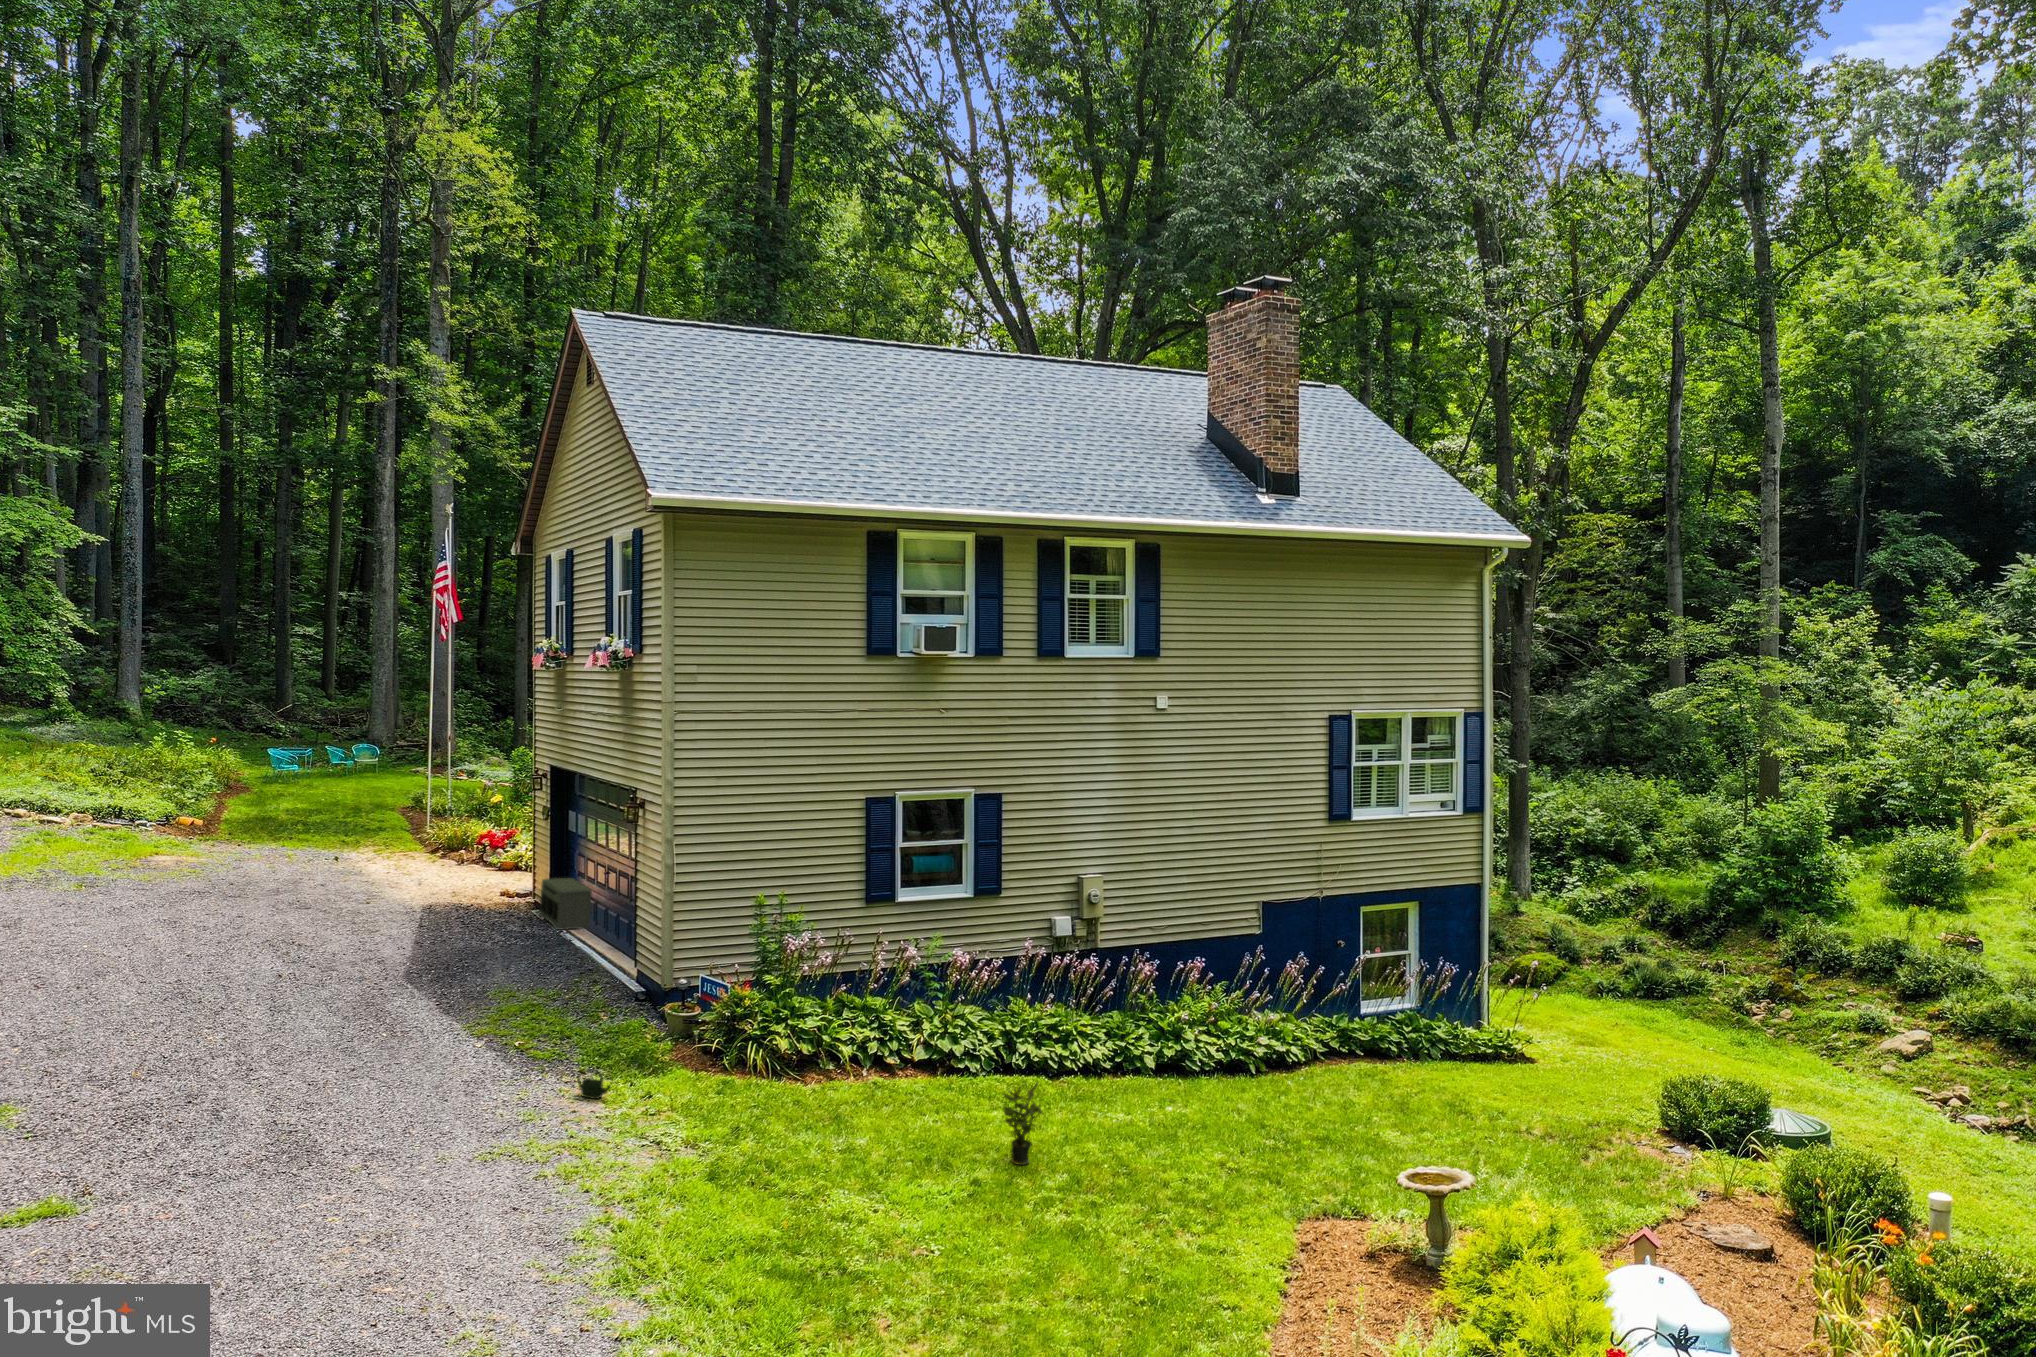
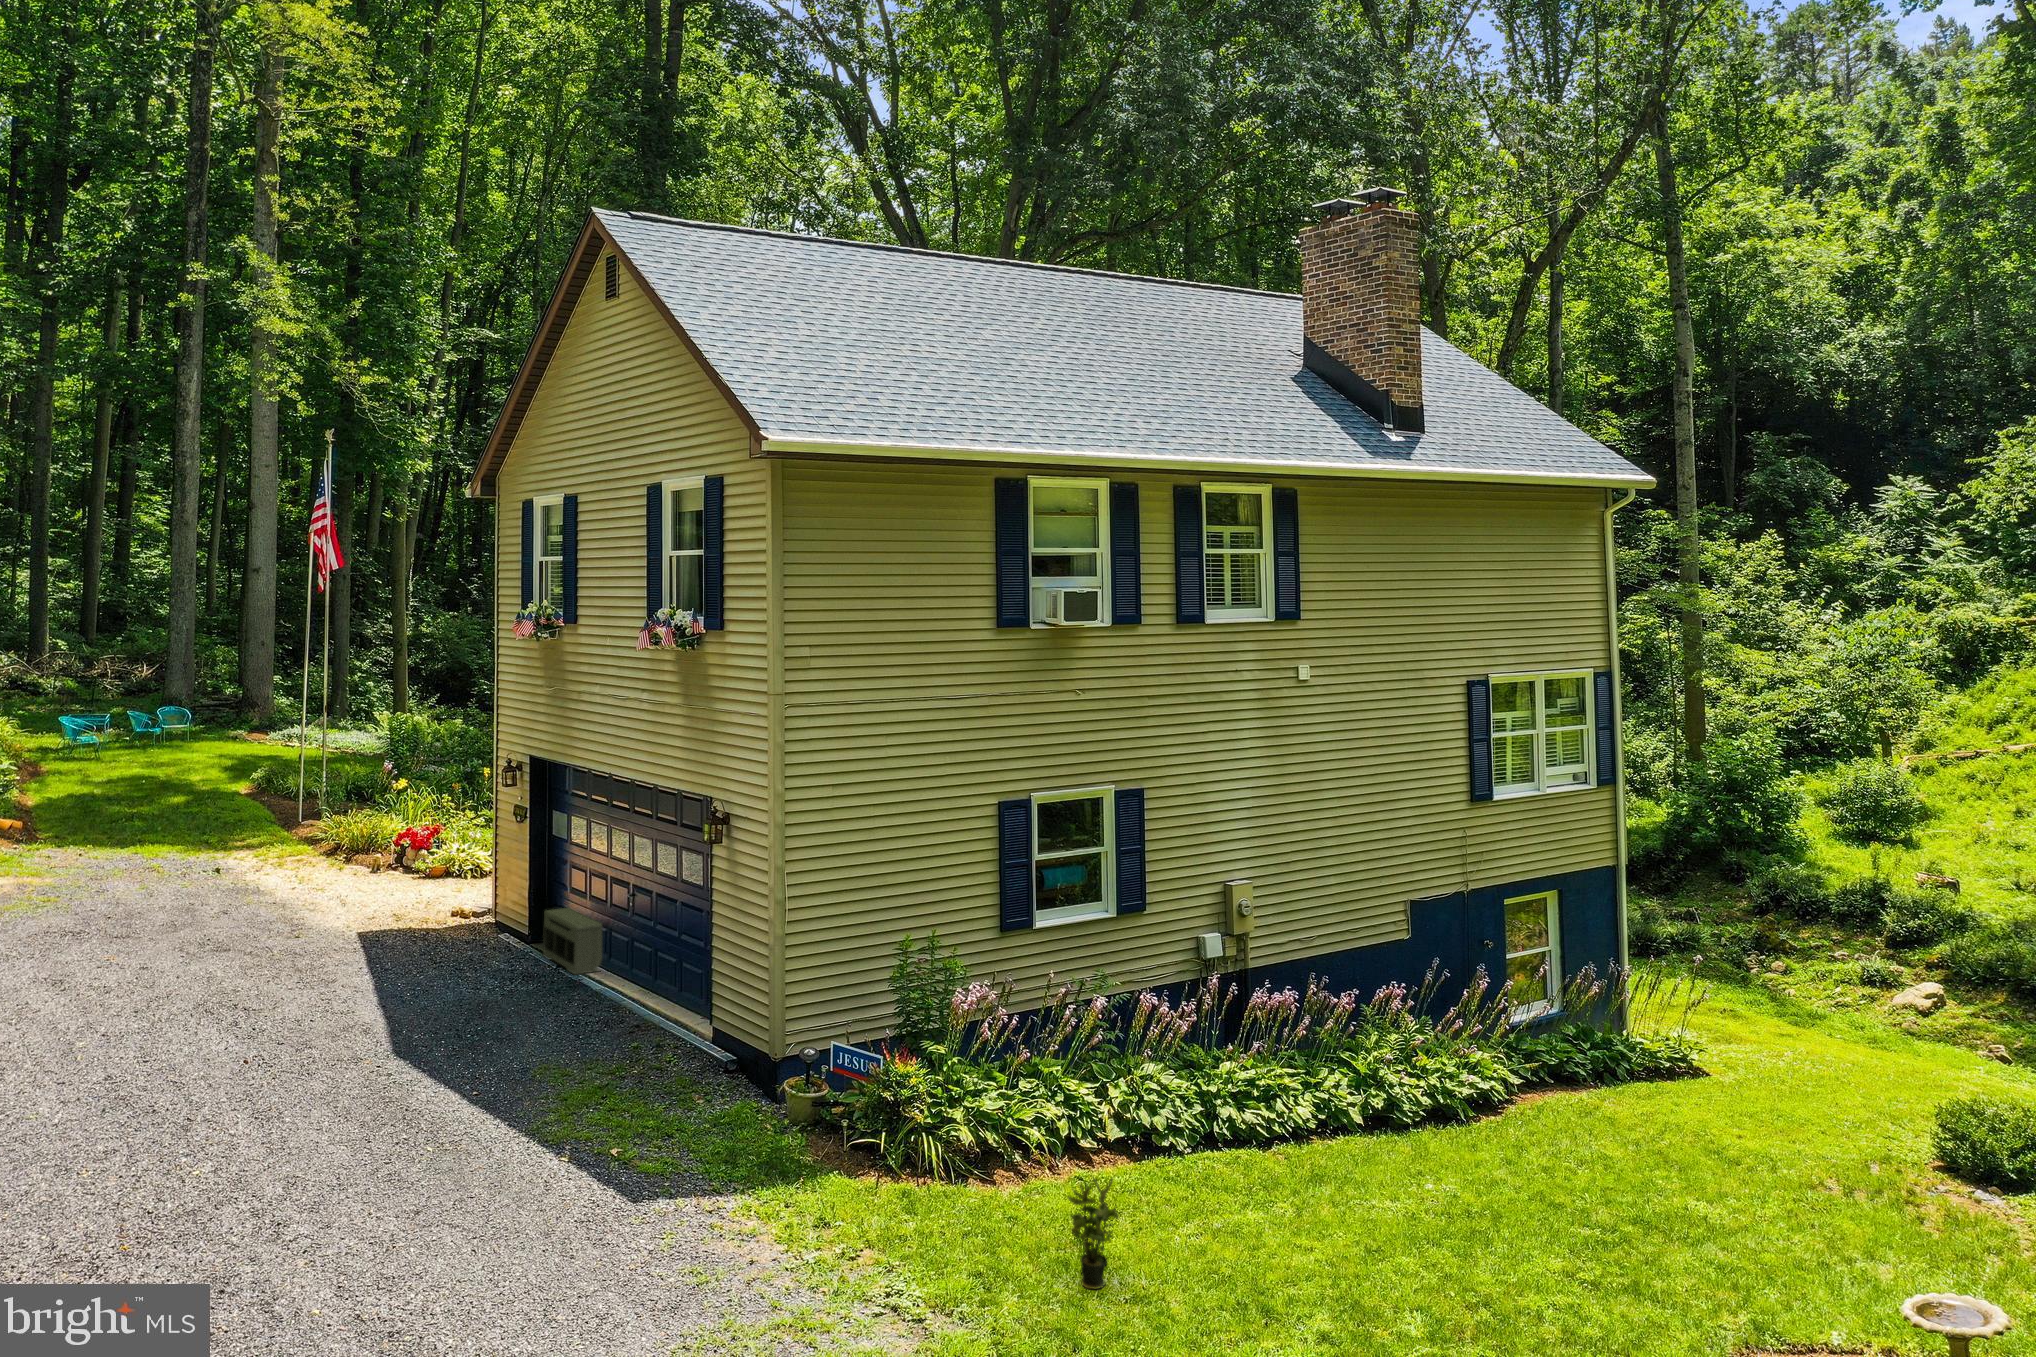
watering can: present [577,1070,611,1099] -> none [733,1211,790,1251]
potted plant: present [1003,1083,1042,1165] -> present [1068,1178,1119,1289]

